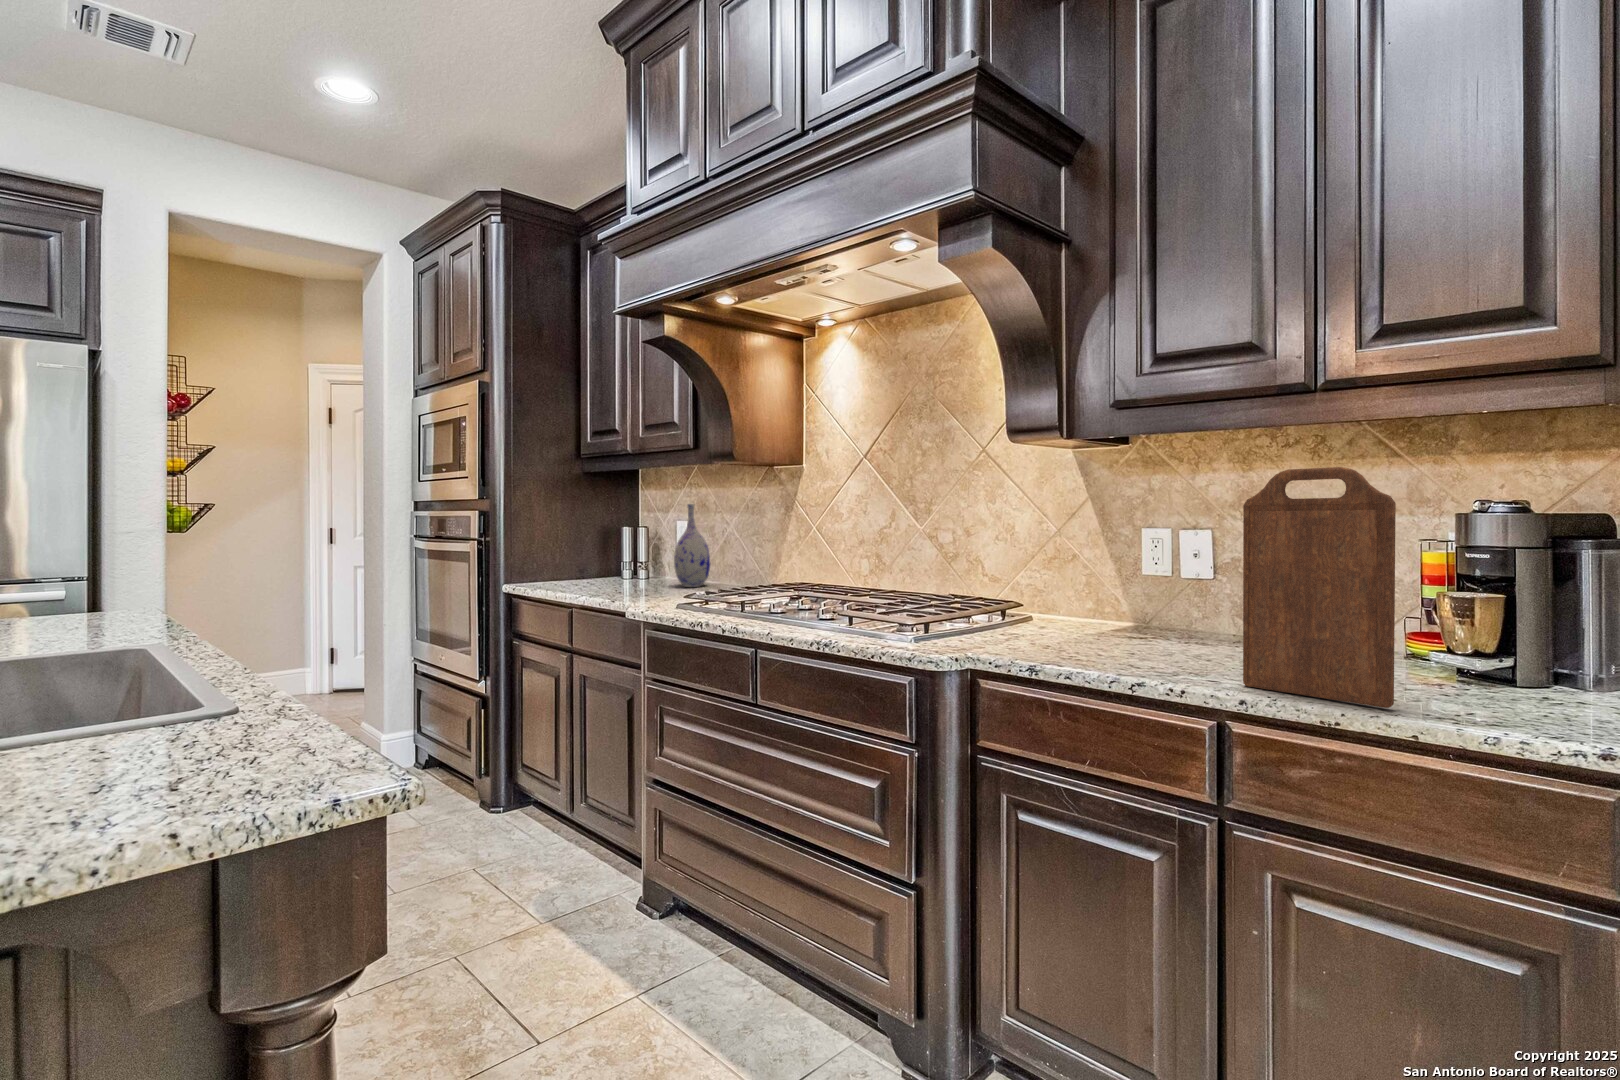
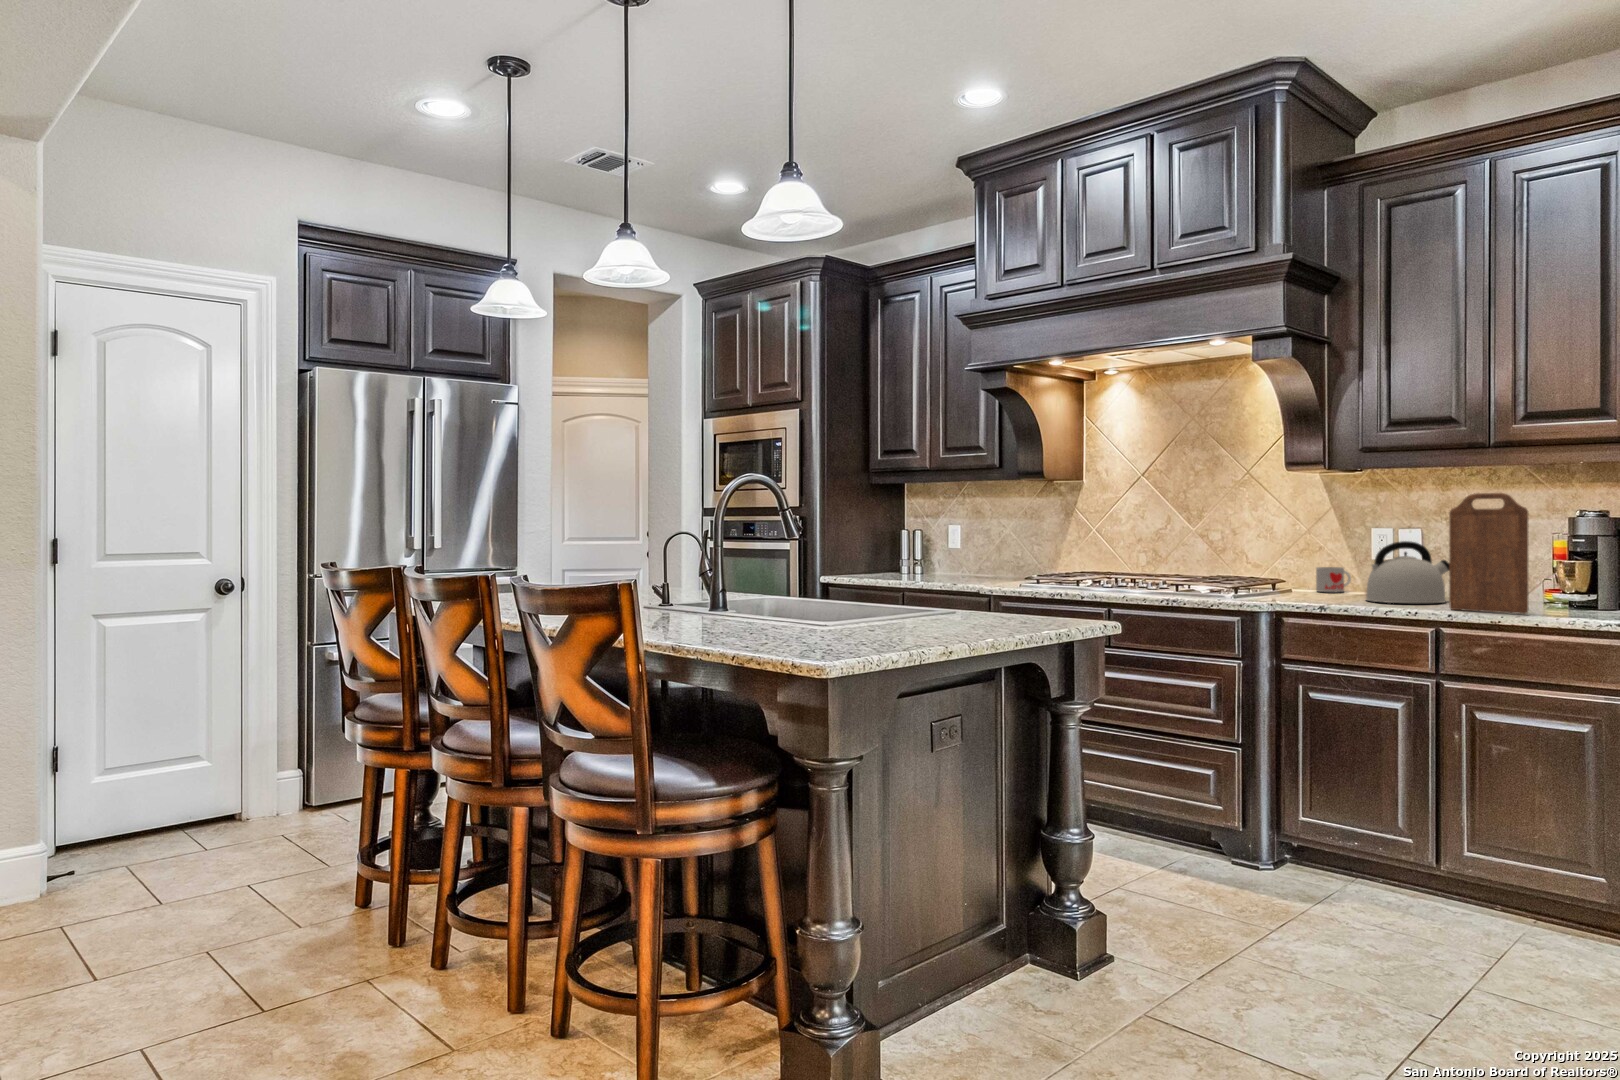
vase: present [674,504,710,587] -> none [978,511,1007,576]
kettle: none [1111,554,1252,664] -> present [1366,541,1449,603]
mug: none [1054,587,1106,628] -> present [1316,567,1351,592]

